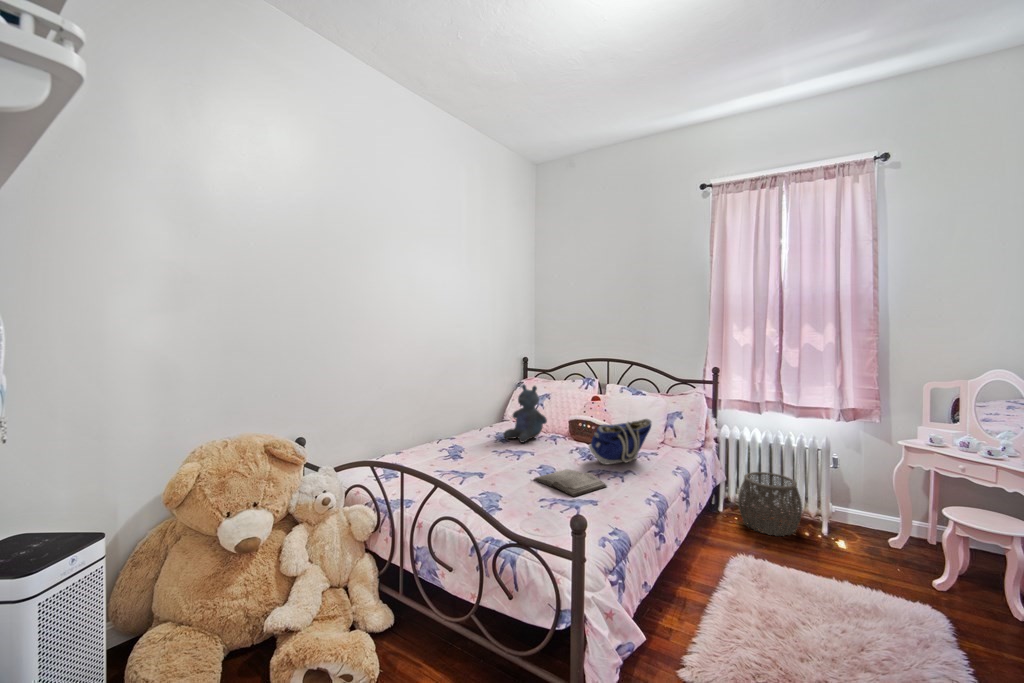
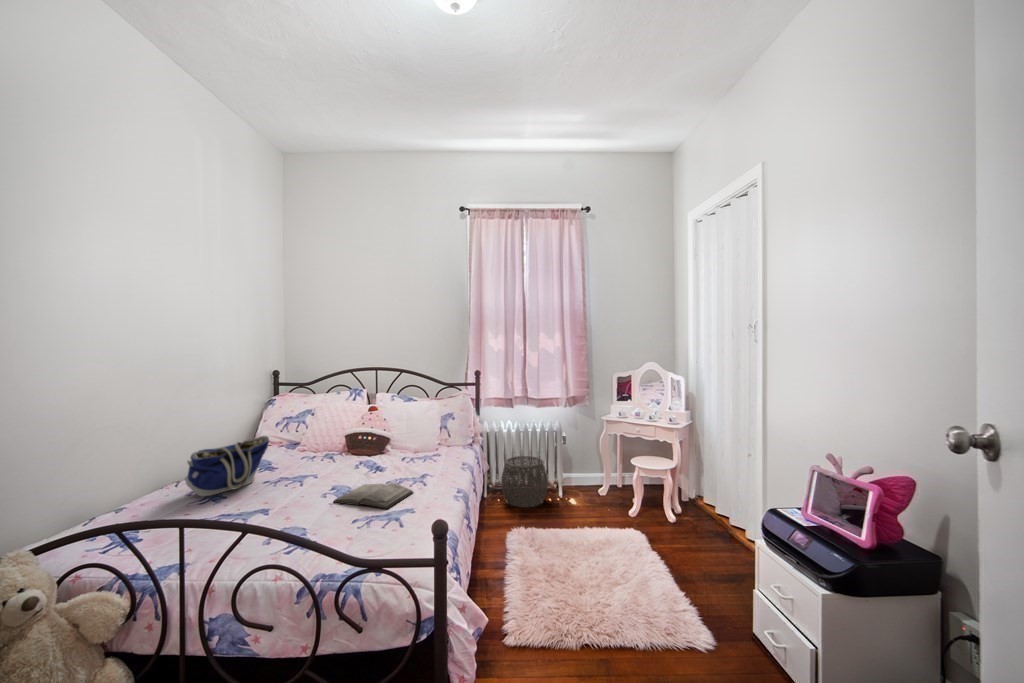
stuffed bear: present [503,384,547,443] -> none [269,401,323,467]
tote bag: present [589,419,651,464] -> present [185,436,269,497]

